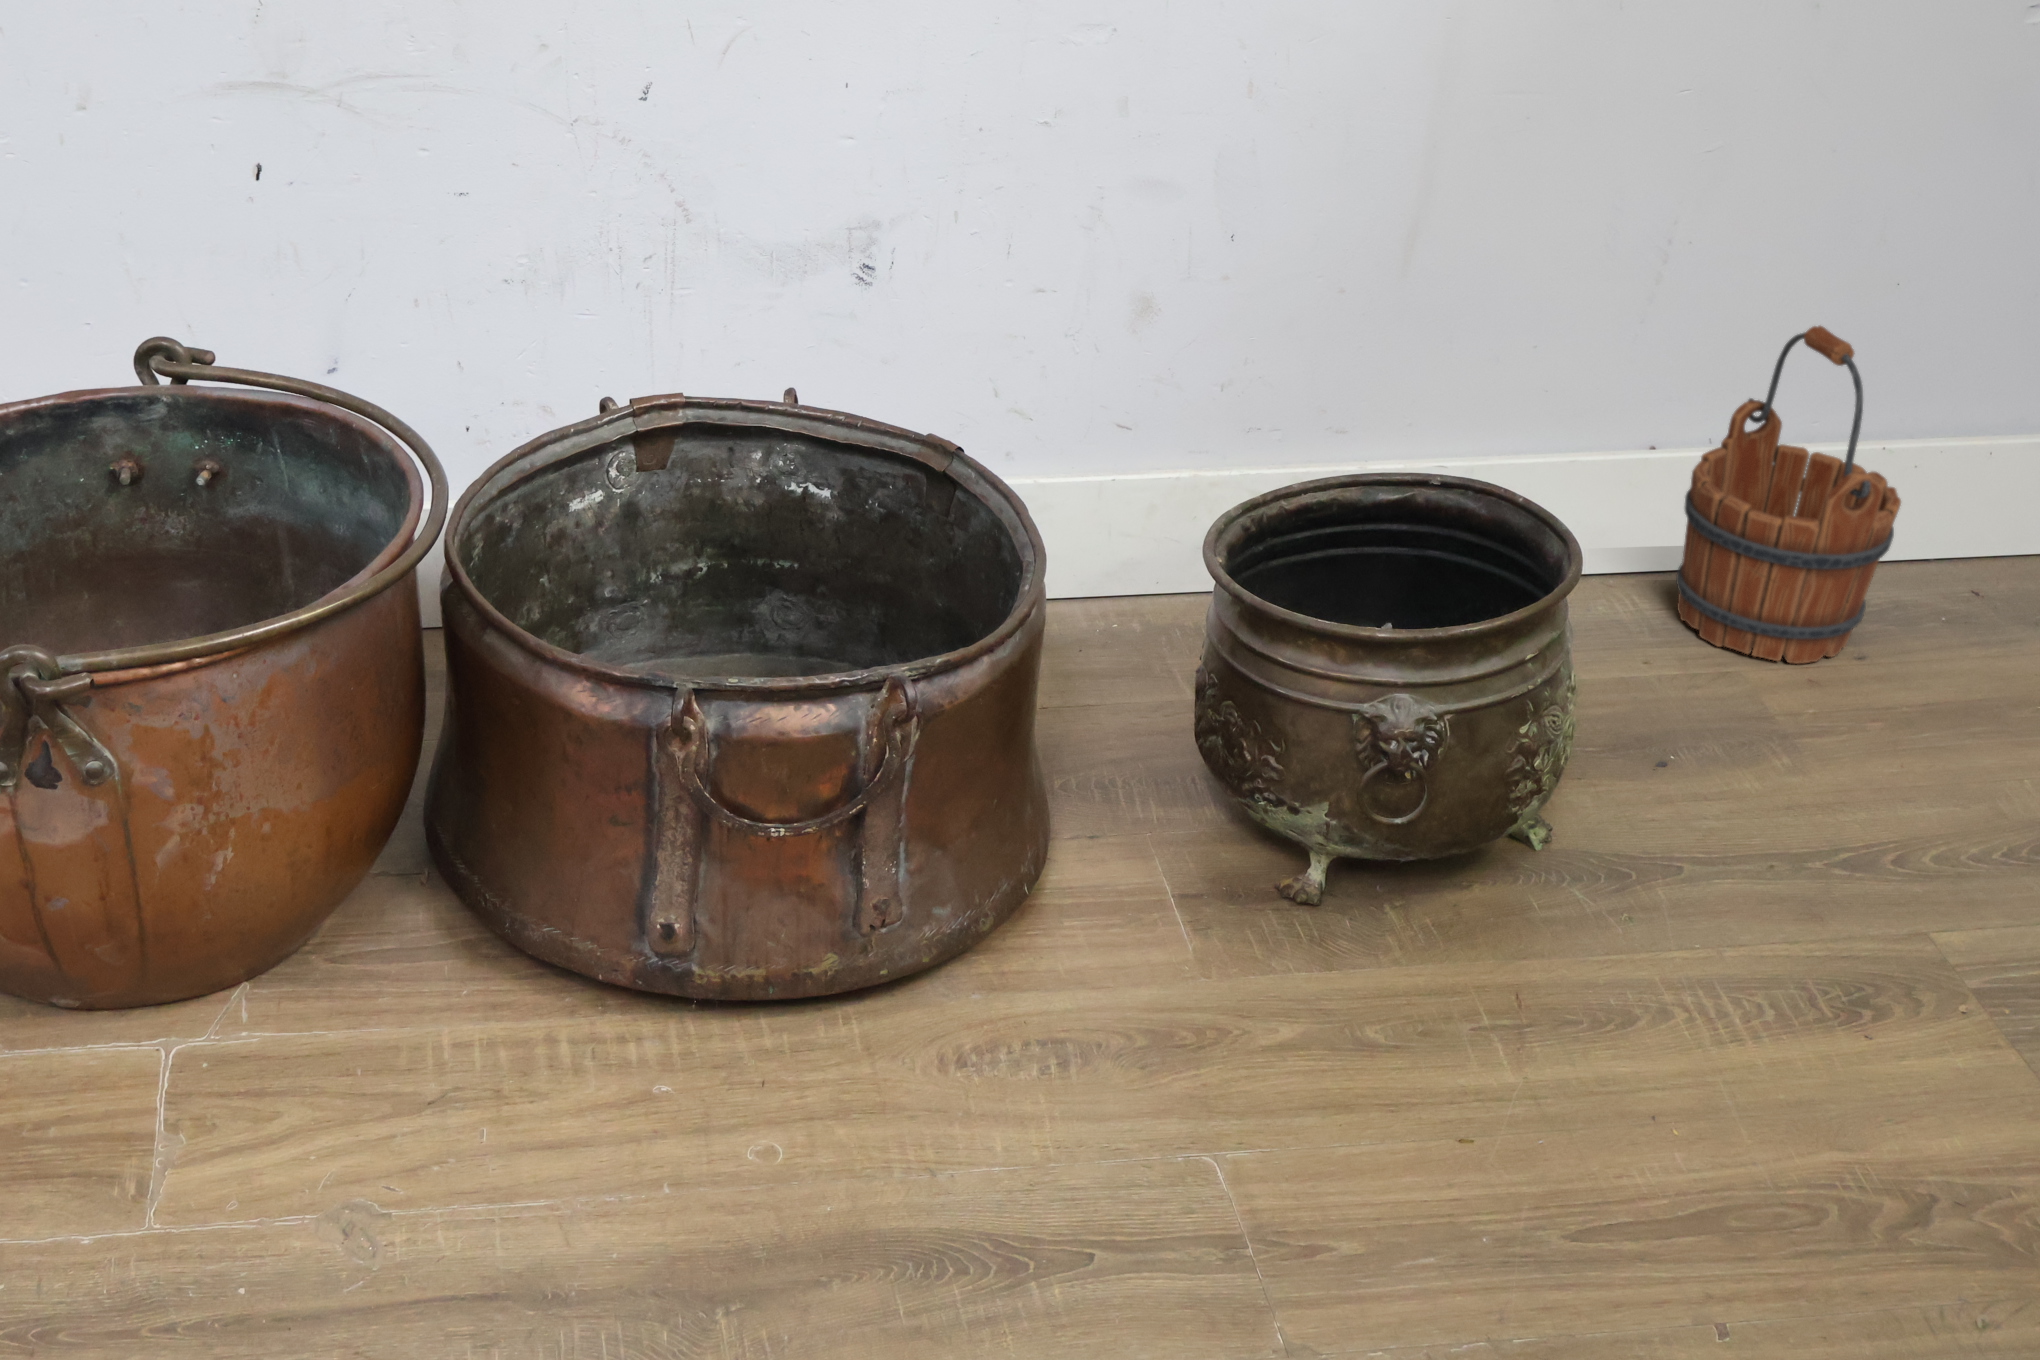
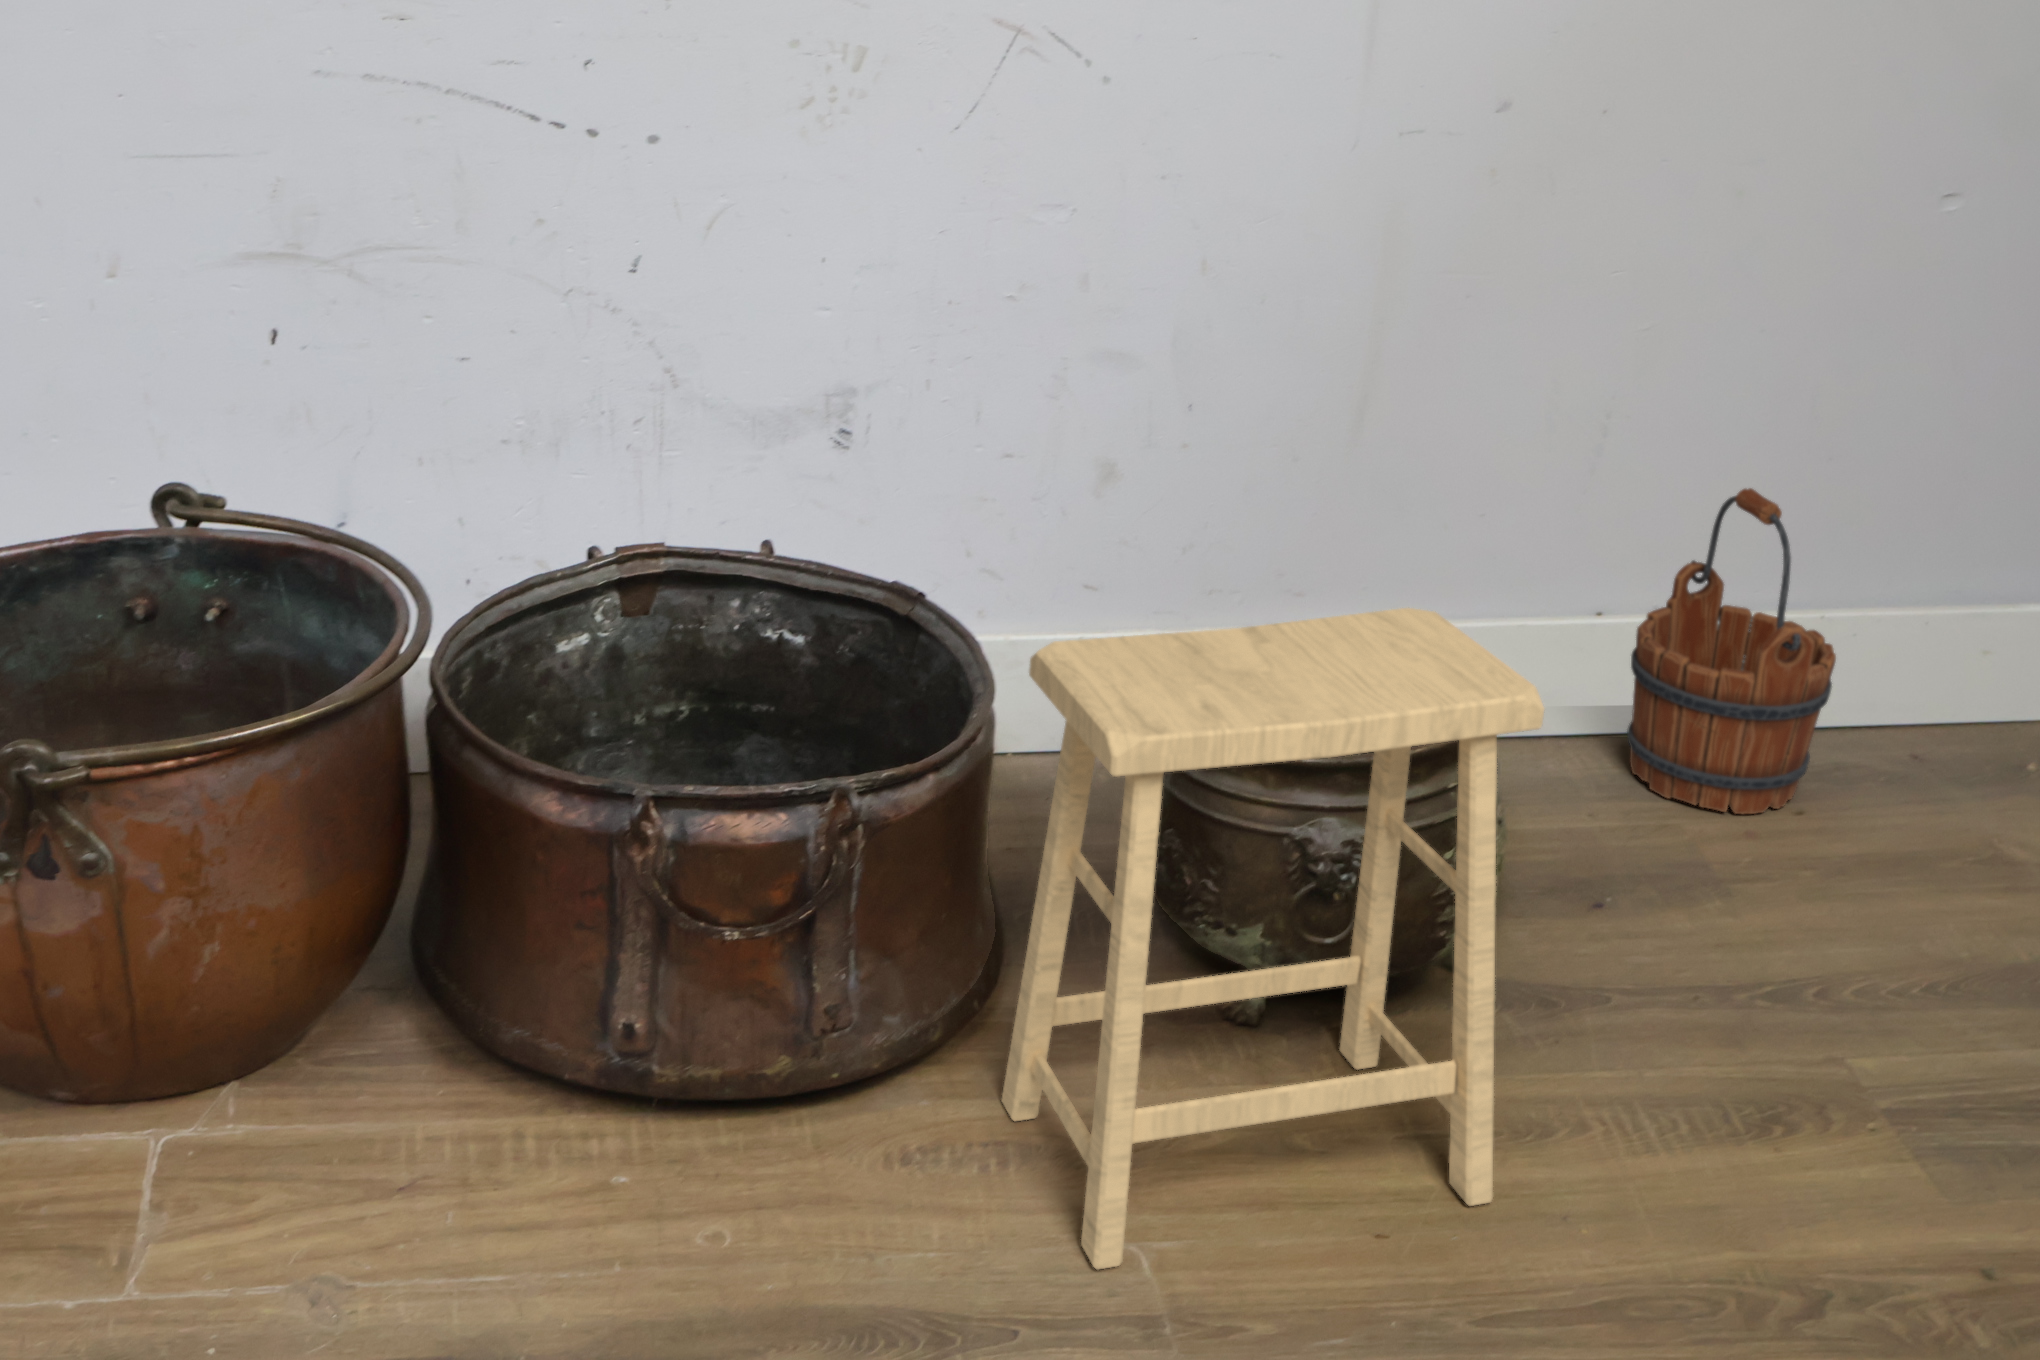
footstool: none [1057,480,1661,1179] -> present [1002,608,1544,1269]

